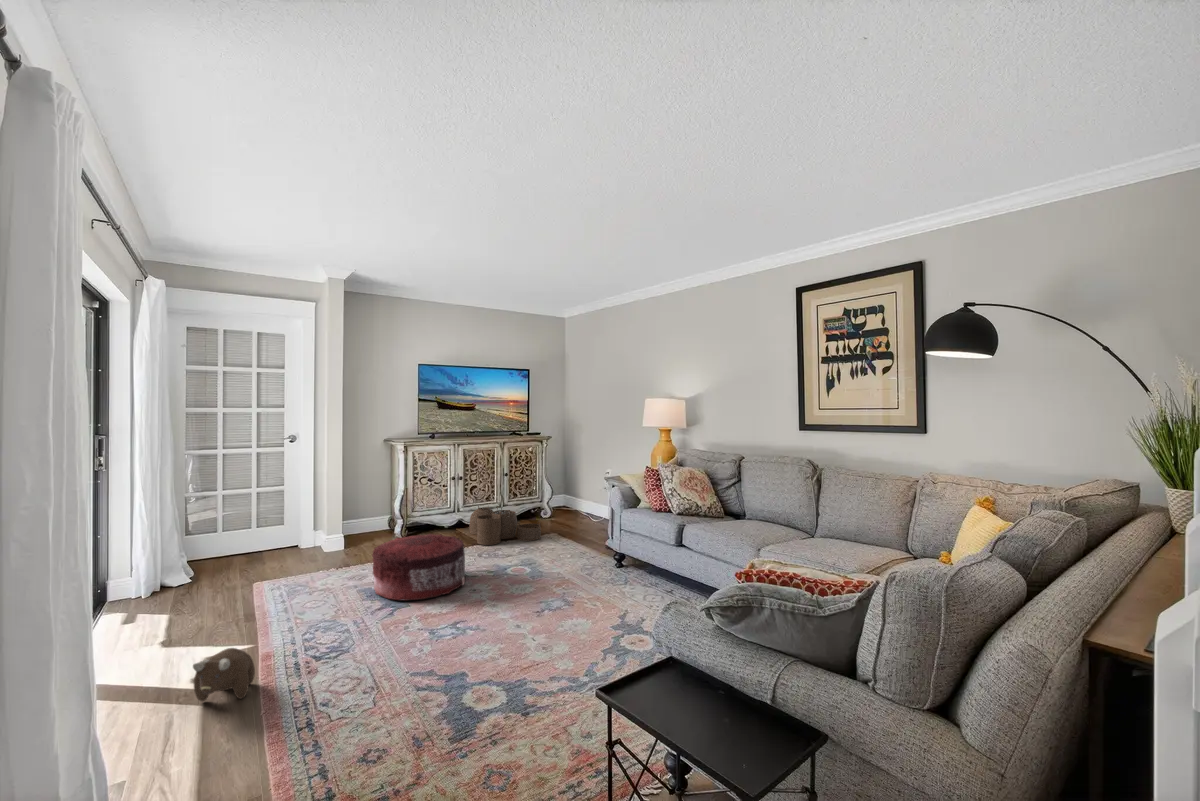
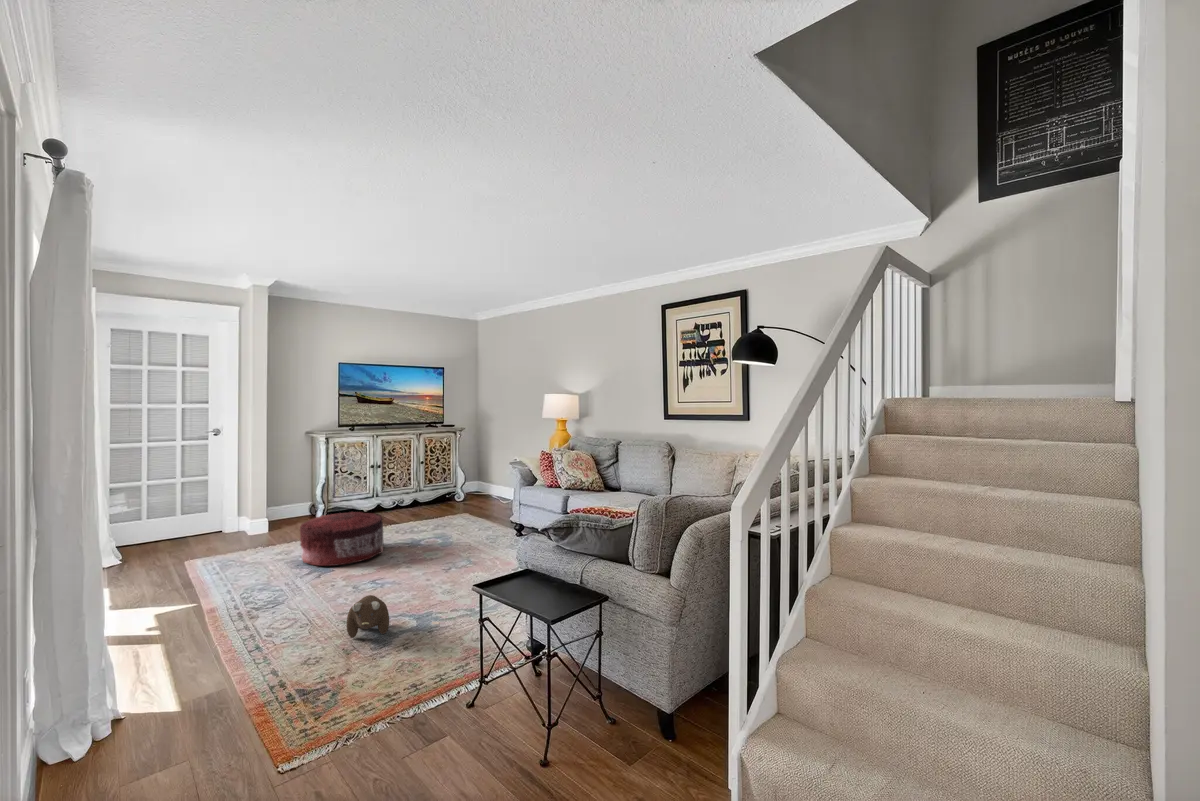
woven basket: present [469,506,541,545] -> none [387,490,452,523]
plush toy: present [193,648,255,701] -> present [346,595,389,638]

